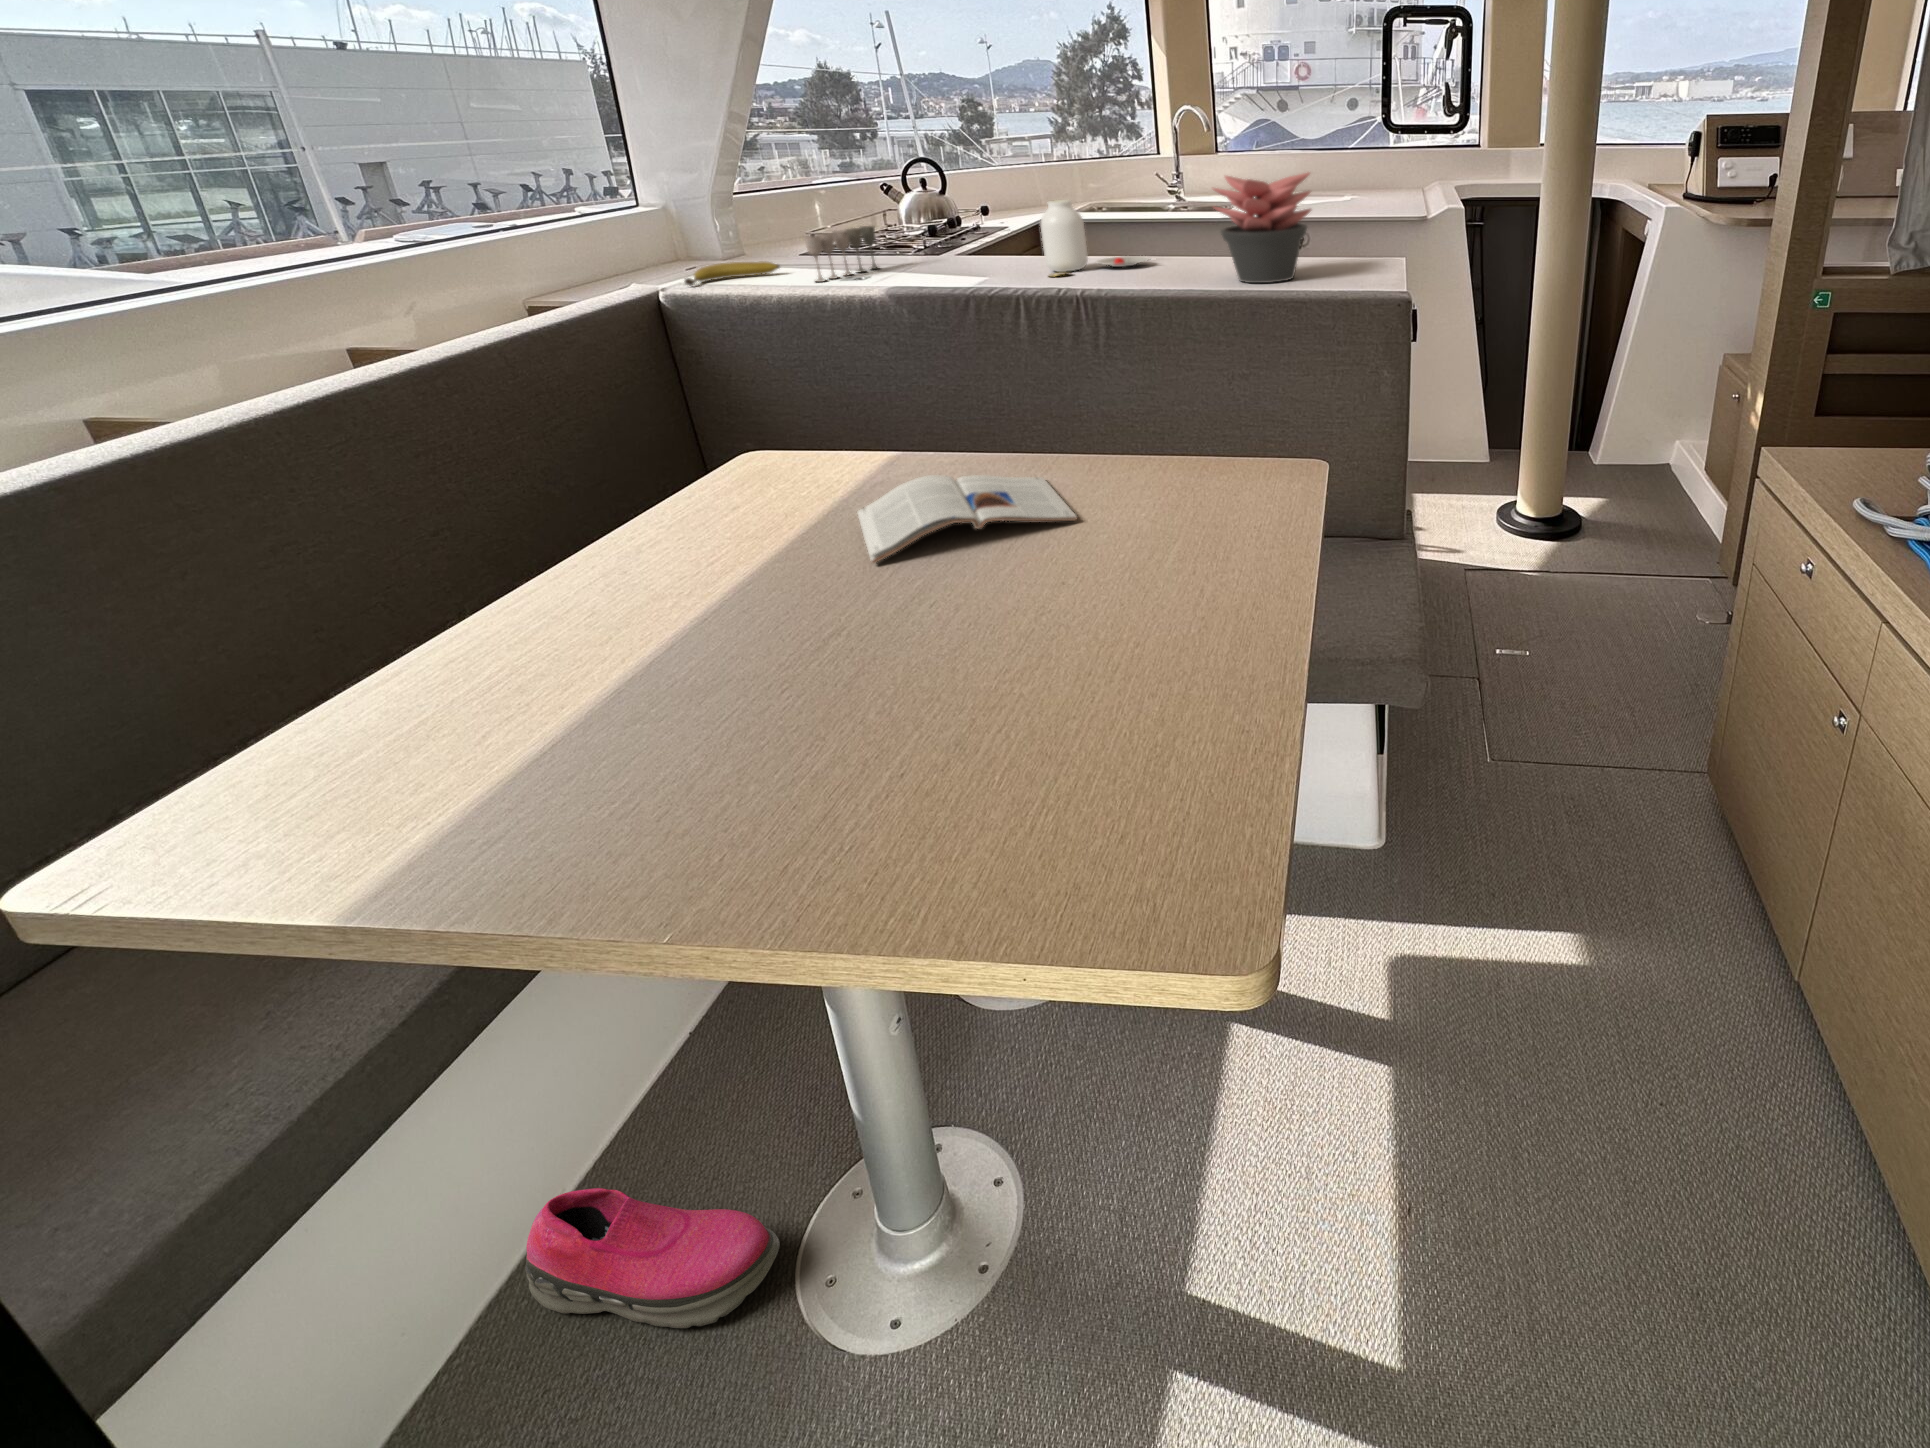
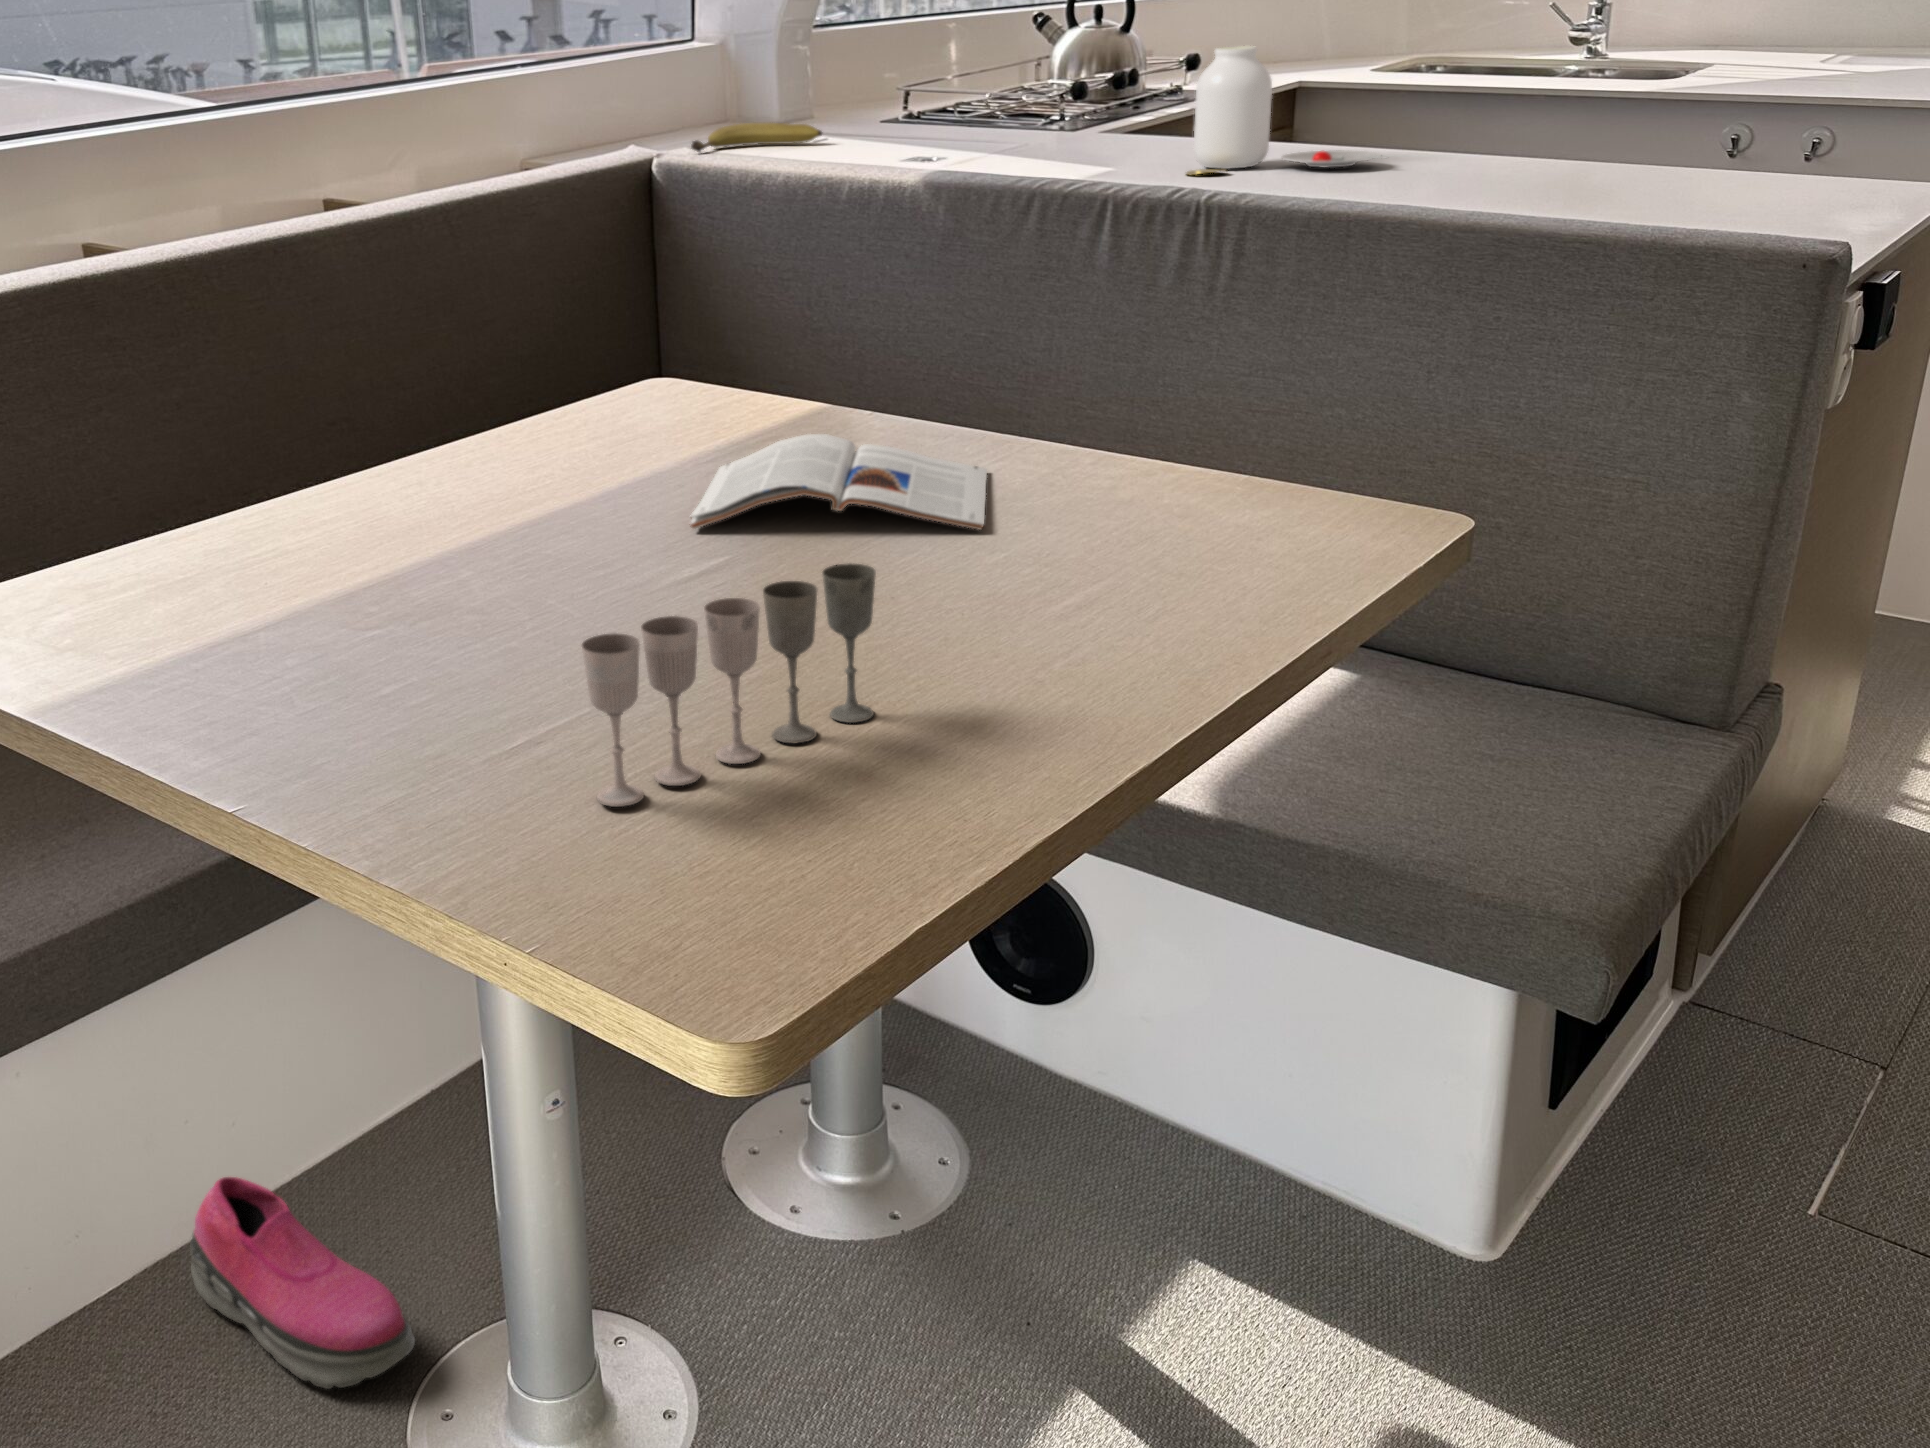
succulent plant: present [1213,173,1311,283] -> none [1468,7,1687,212]
wine glass: present [804,226,878,282] -> present [582,563,876,807]

